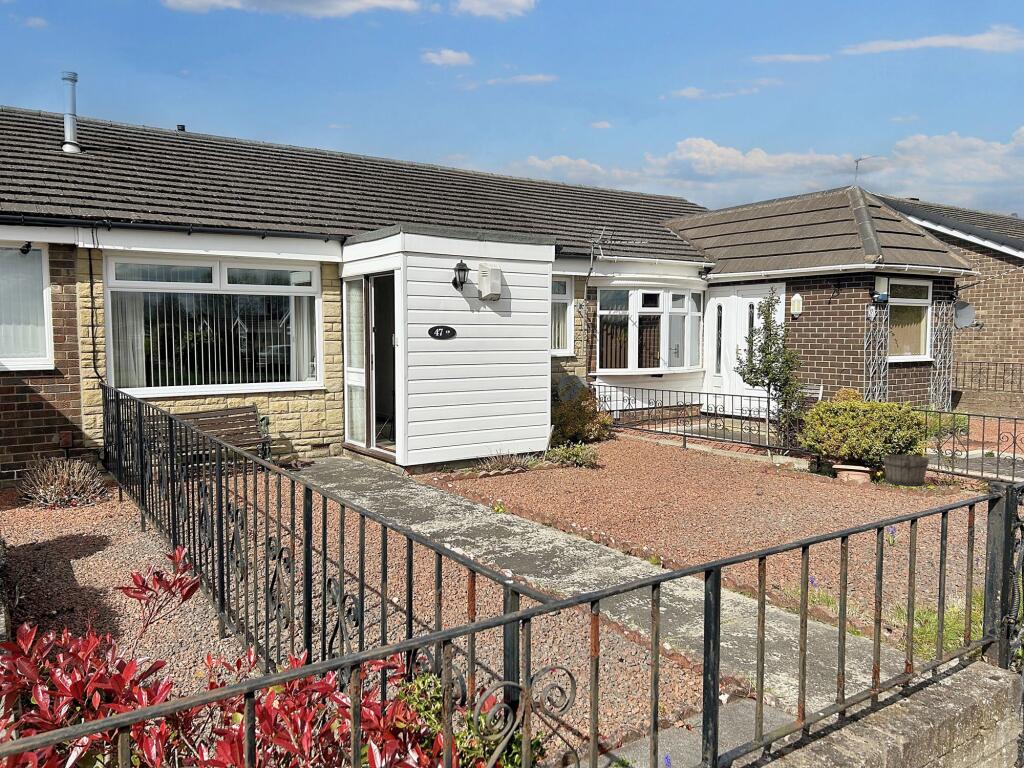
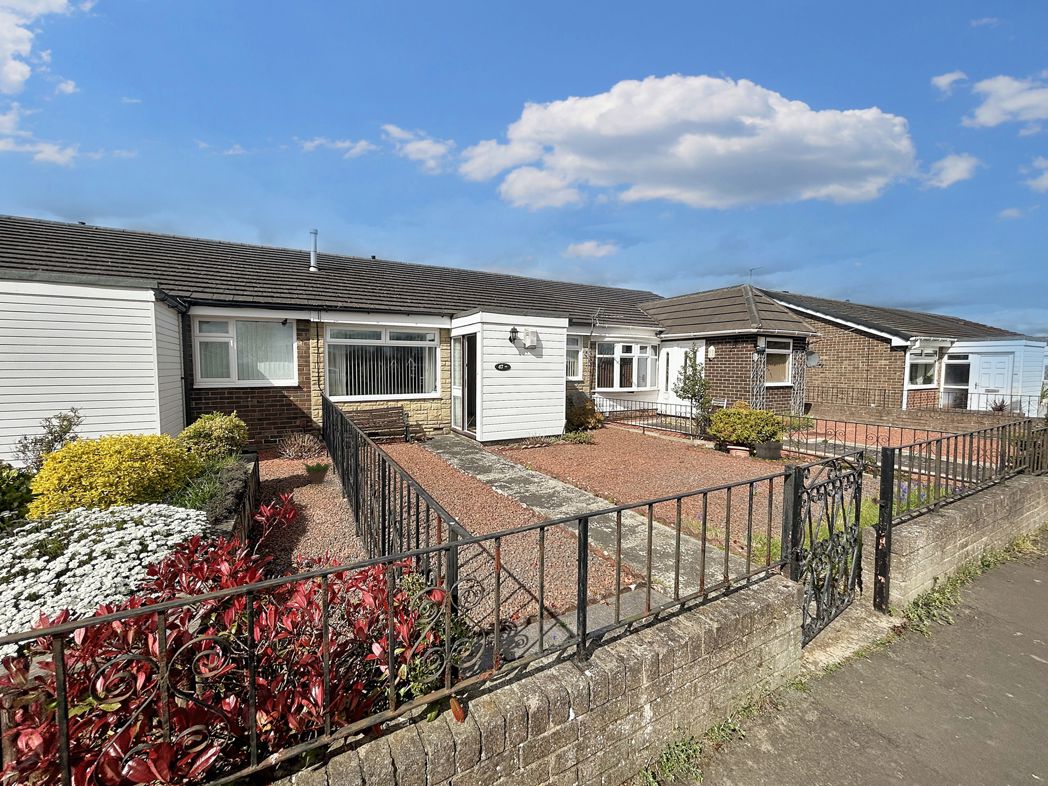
decorative plant: none [84,511,148,550] -> present [303,463,332,484]

